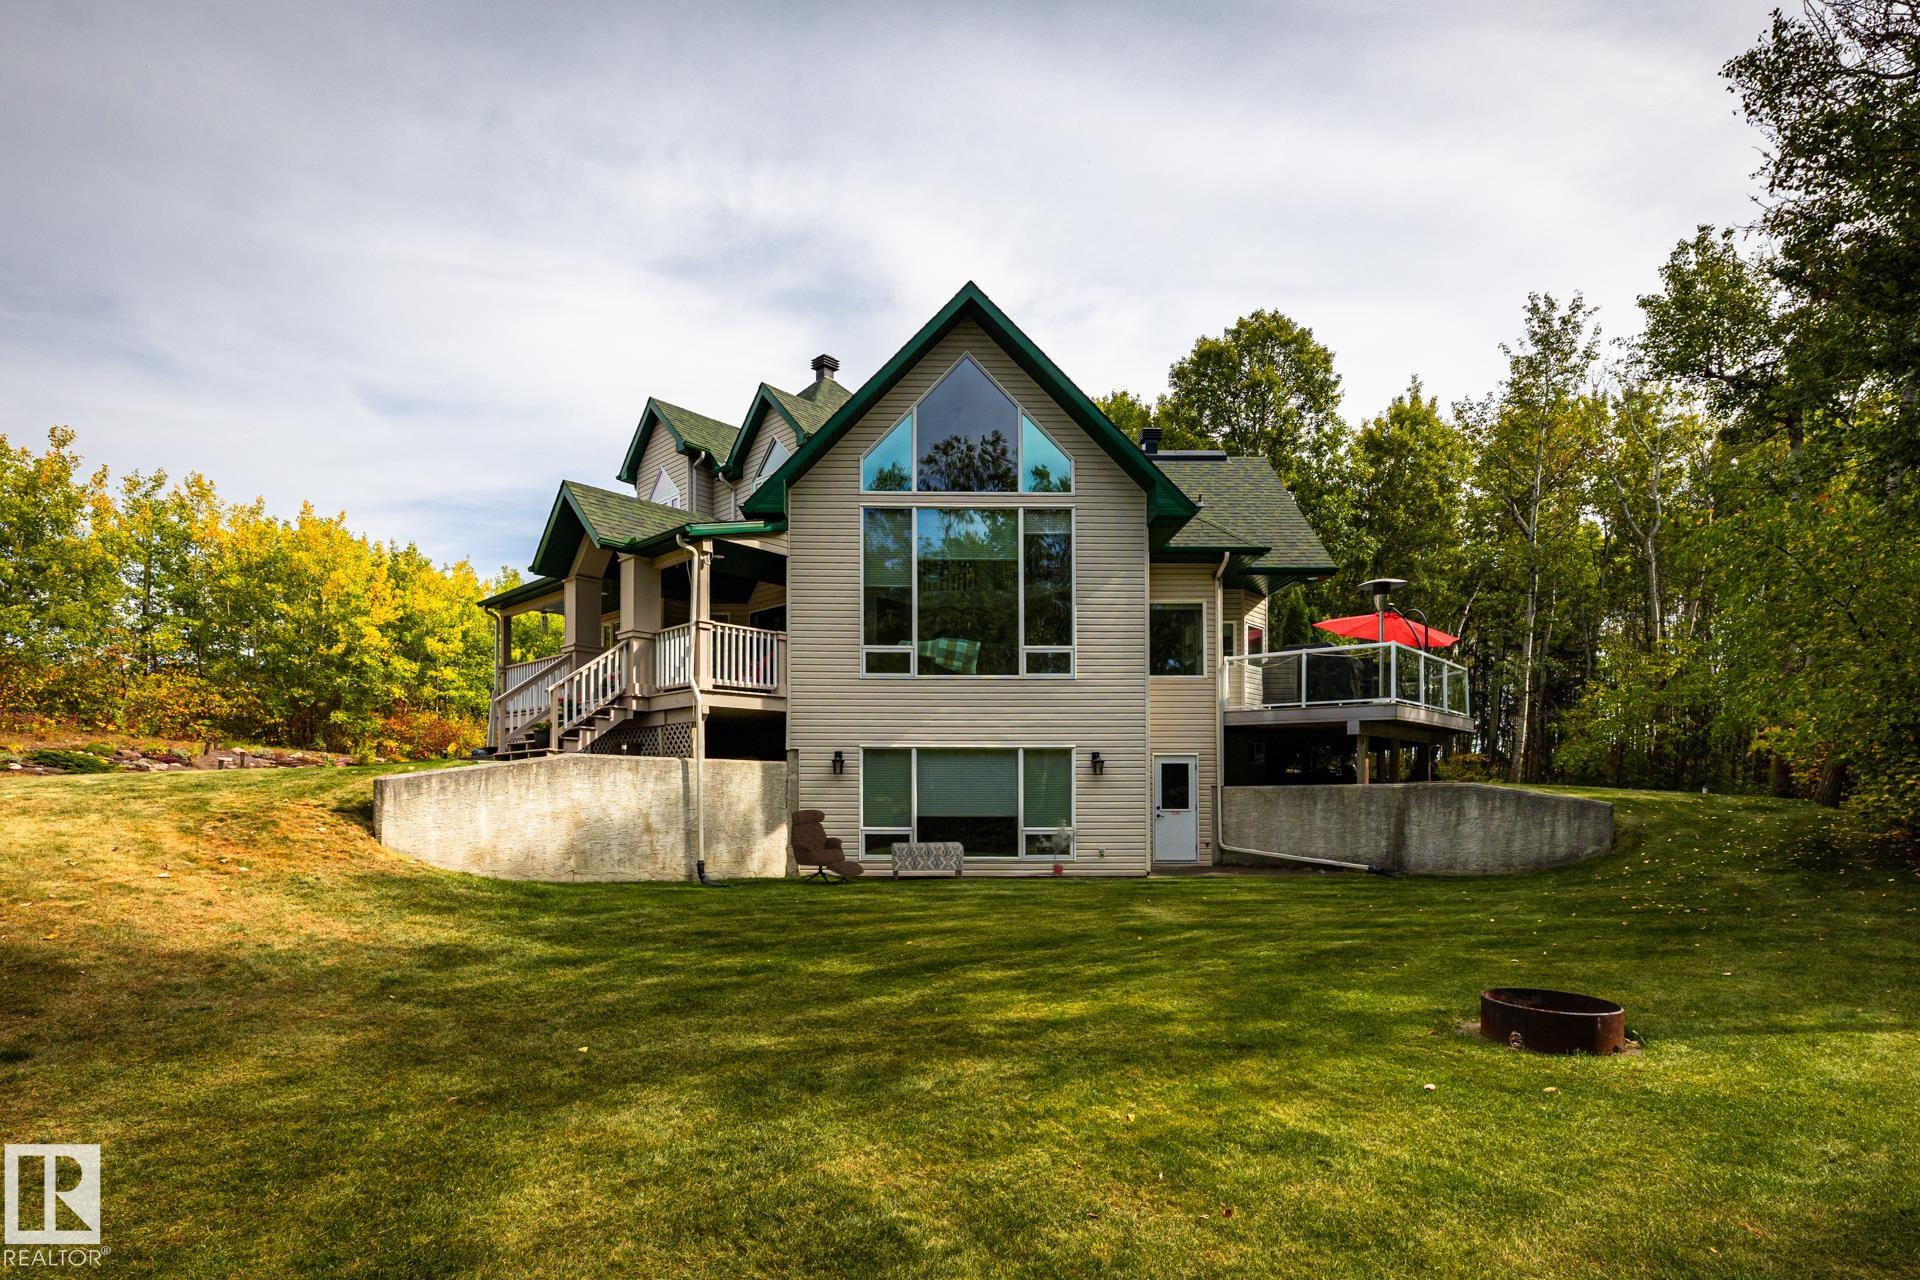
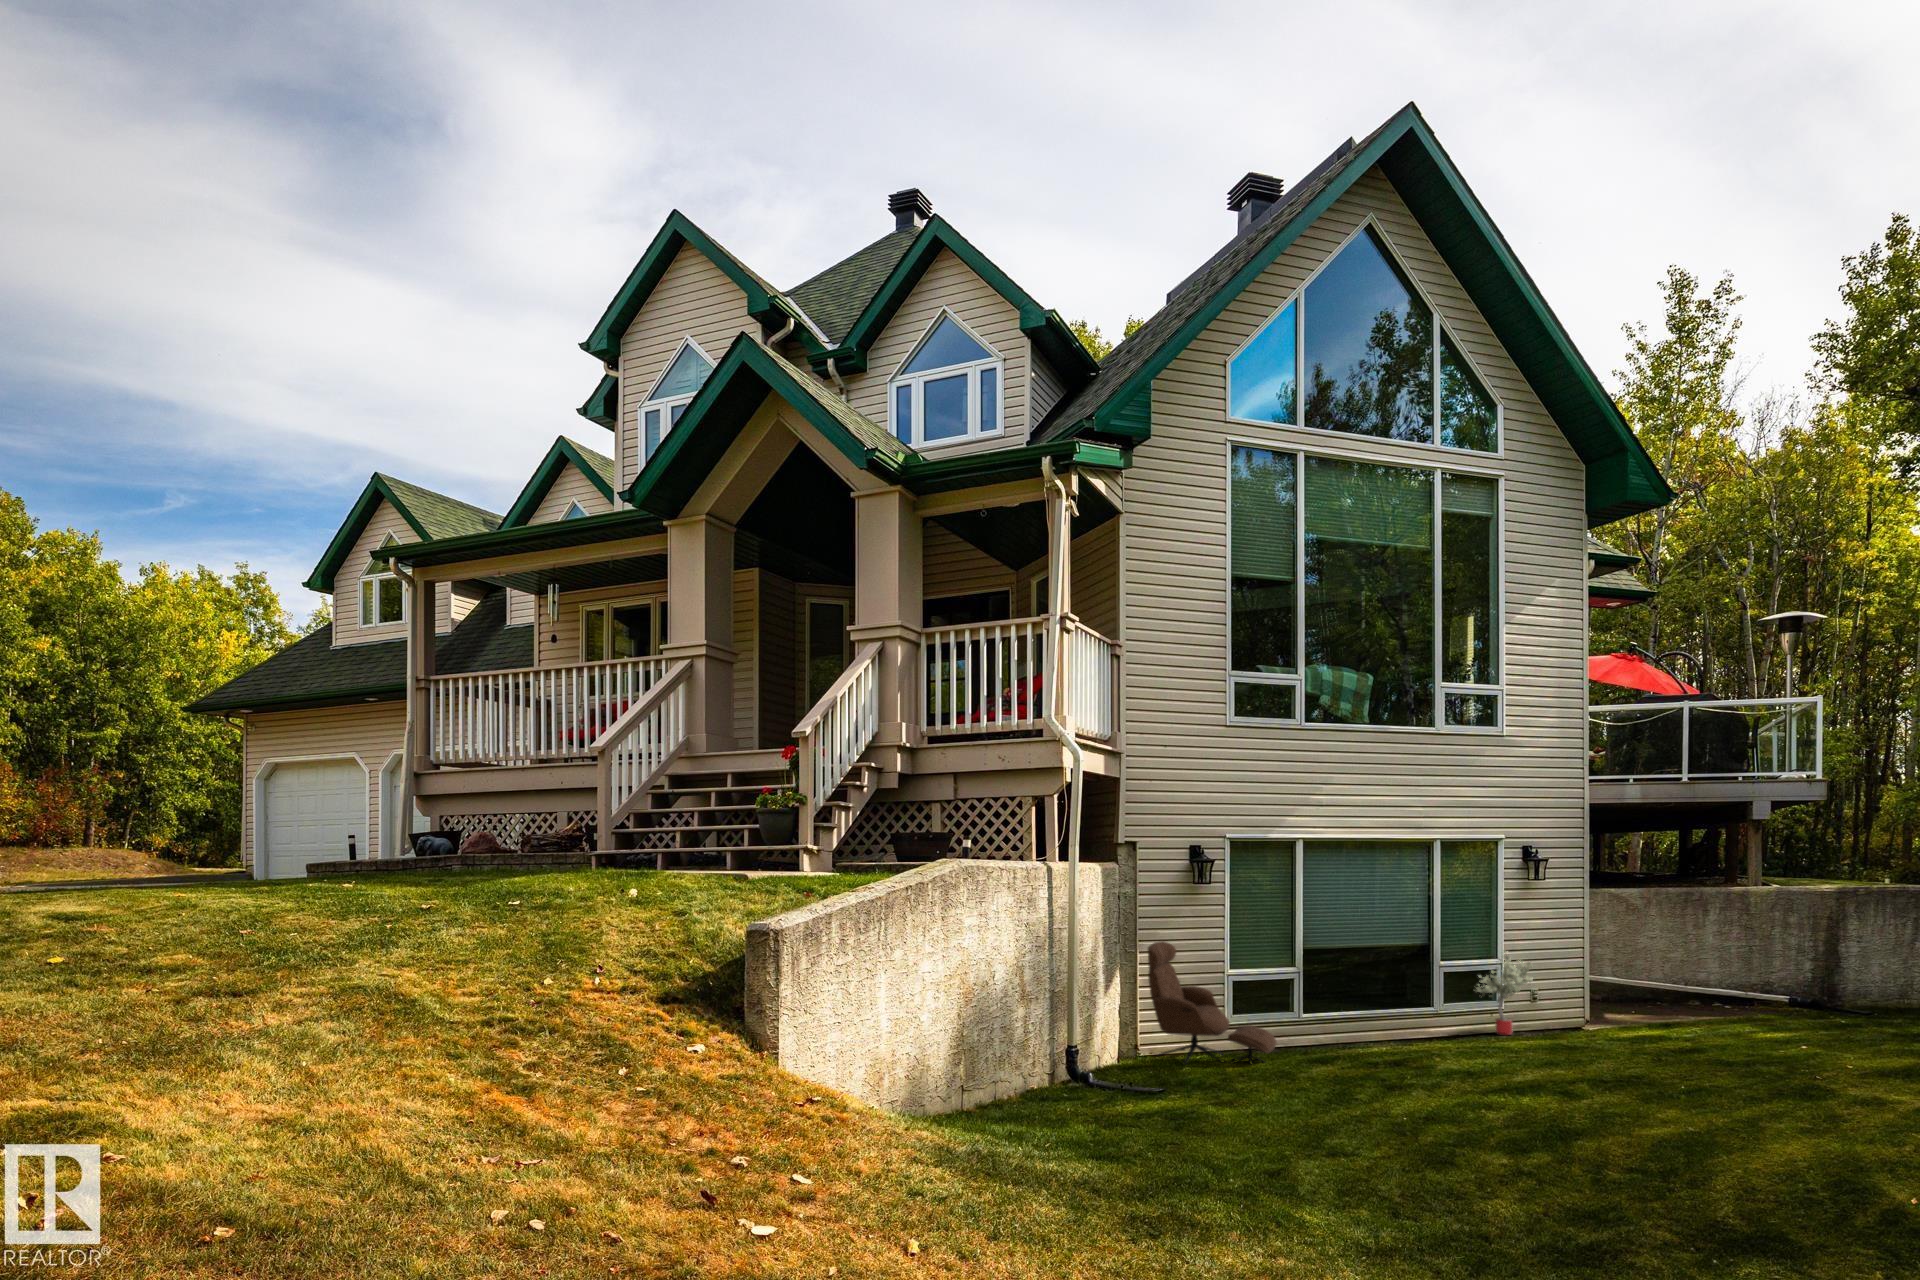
bench: present [892,842,964,880] -> none [1275,988,1396,1055]

